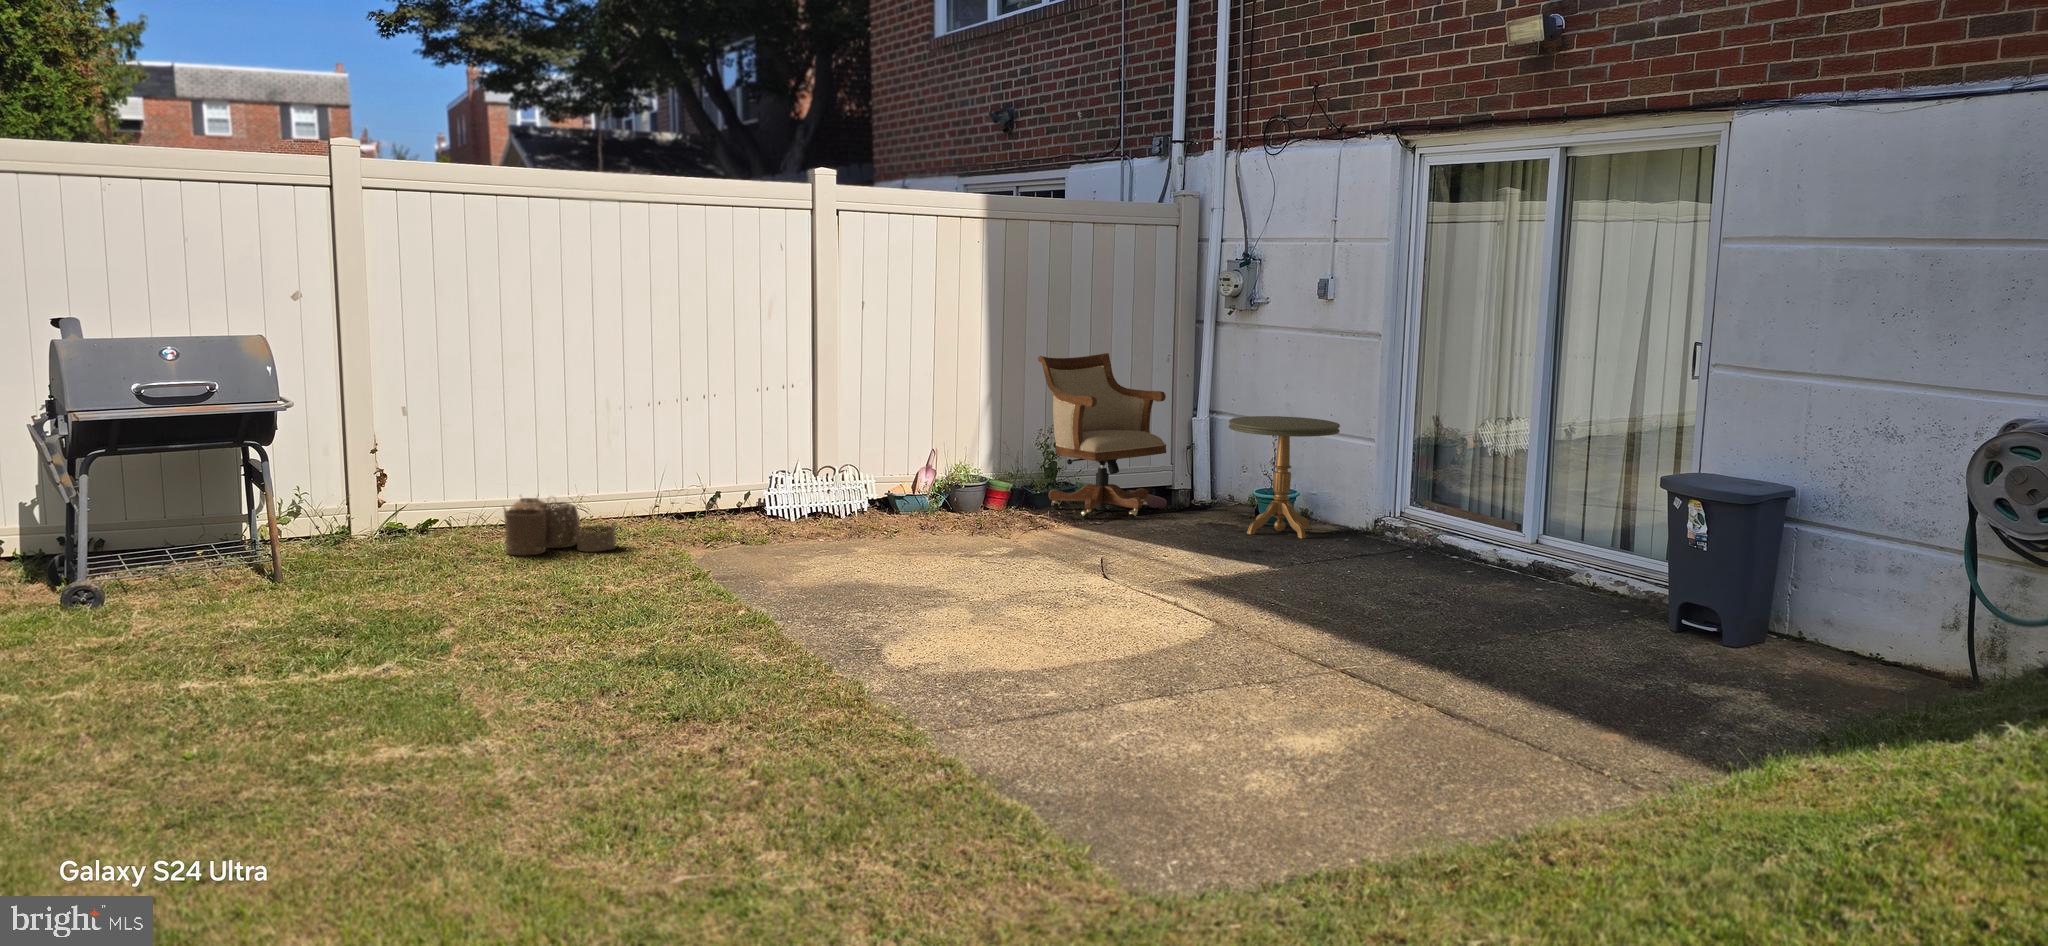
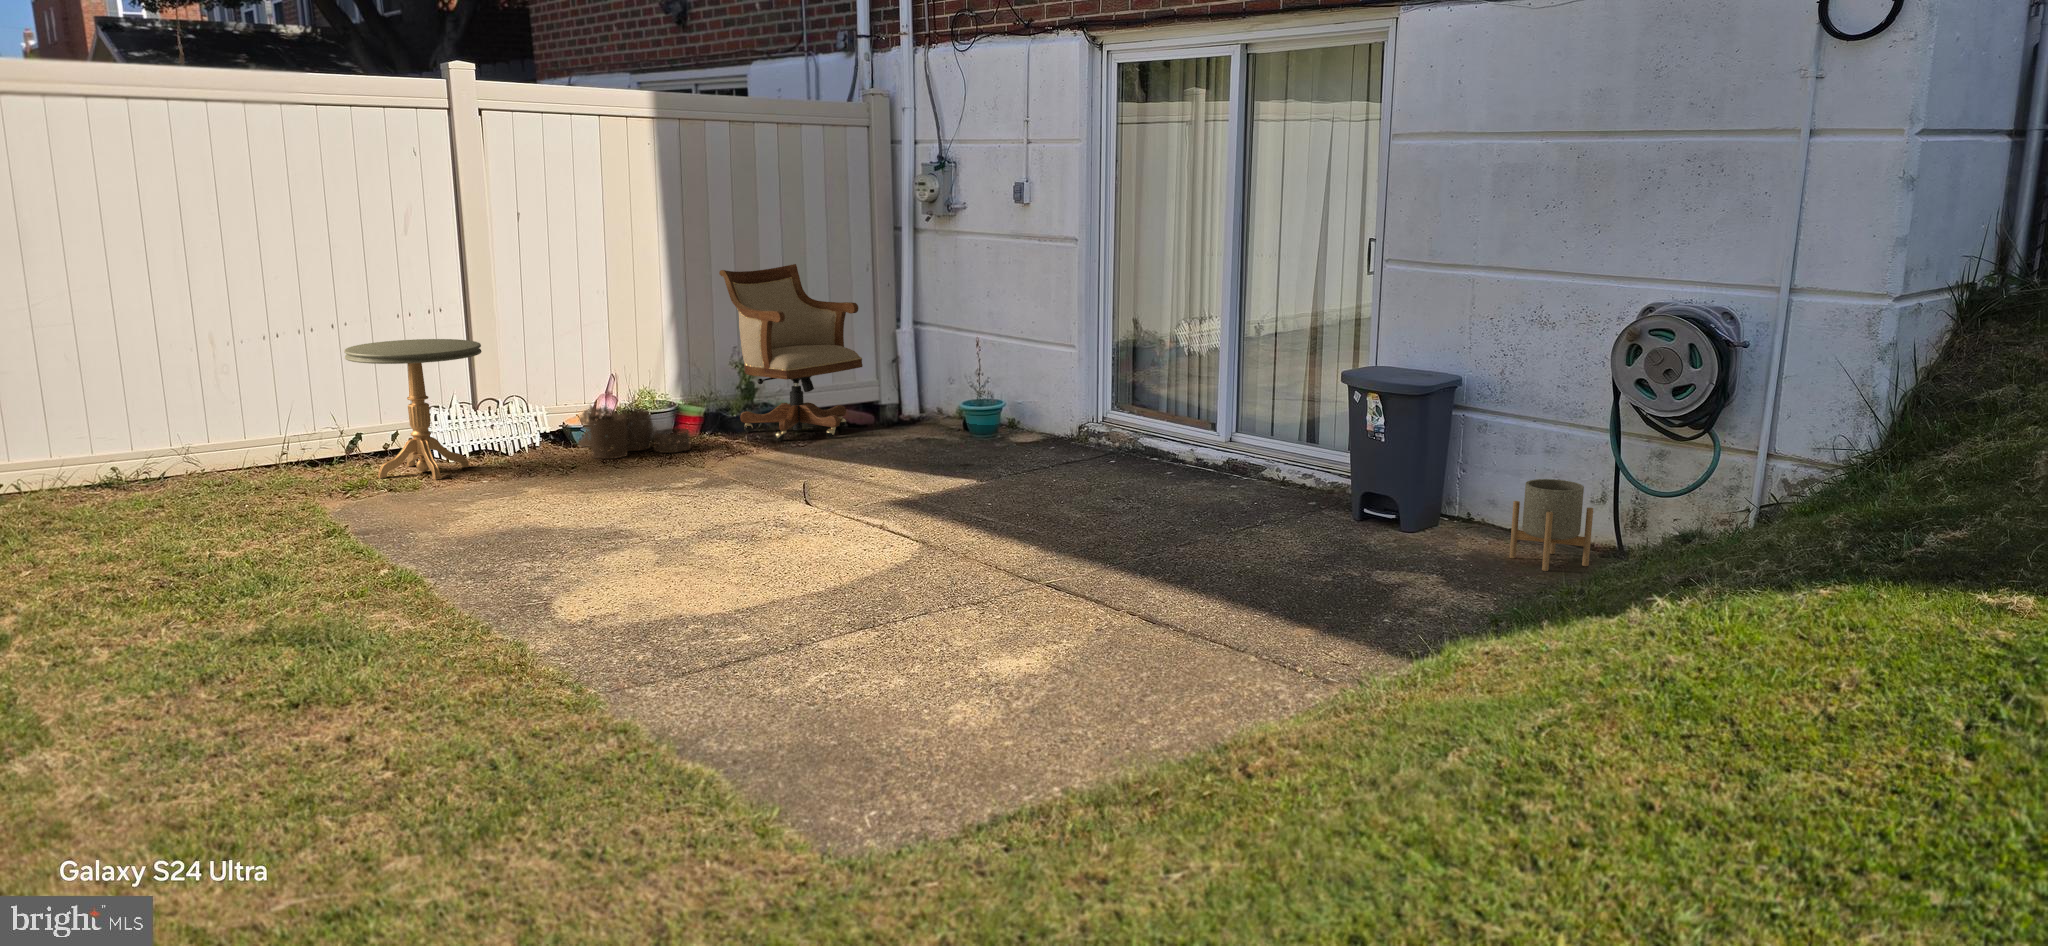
side table: present [1229,416,1340,538] -> present [344,339,482,480]
woven basket: present [504,497,616,556] -> present [578,404,690,459]
planter: none [1835,598,1932,694] -> present [1509,479,1593,571]

